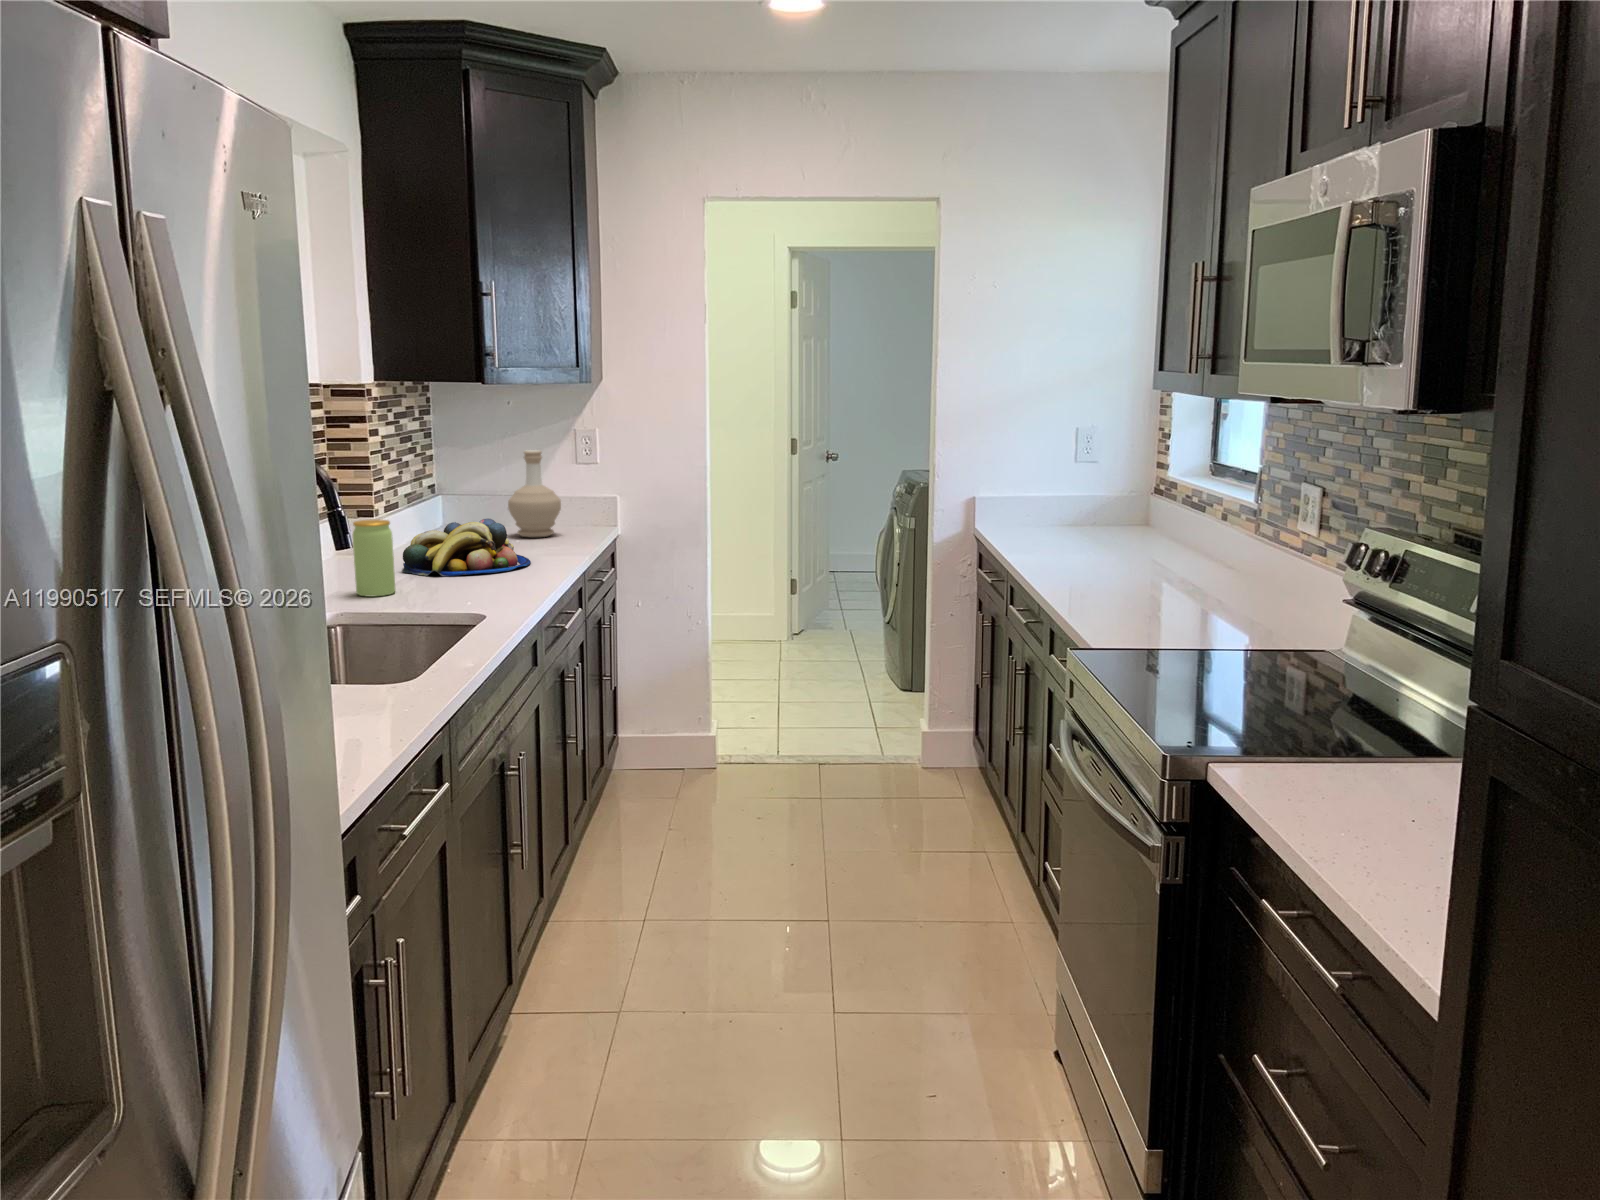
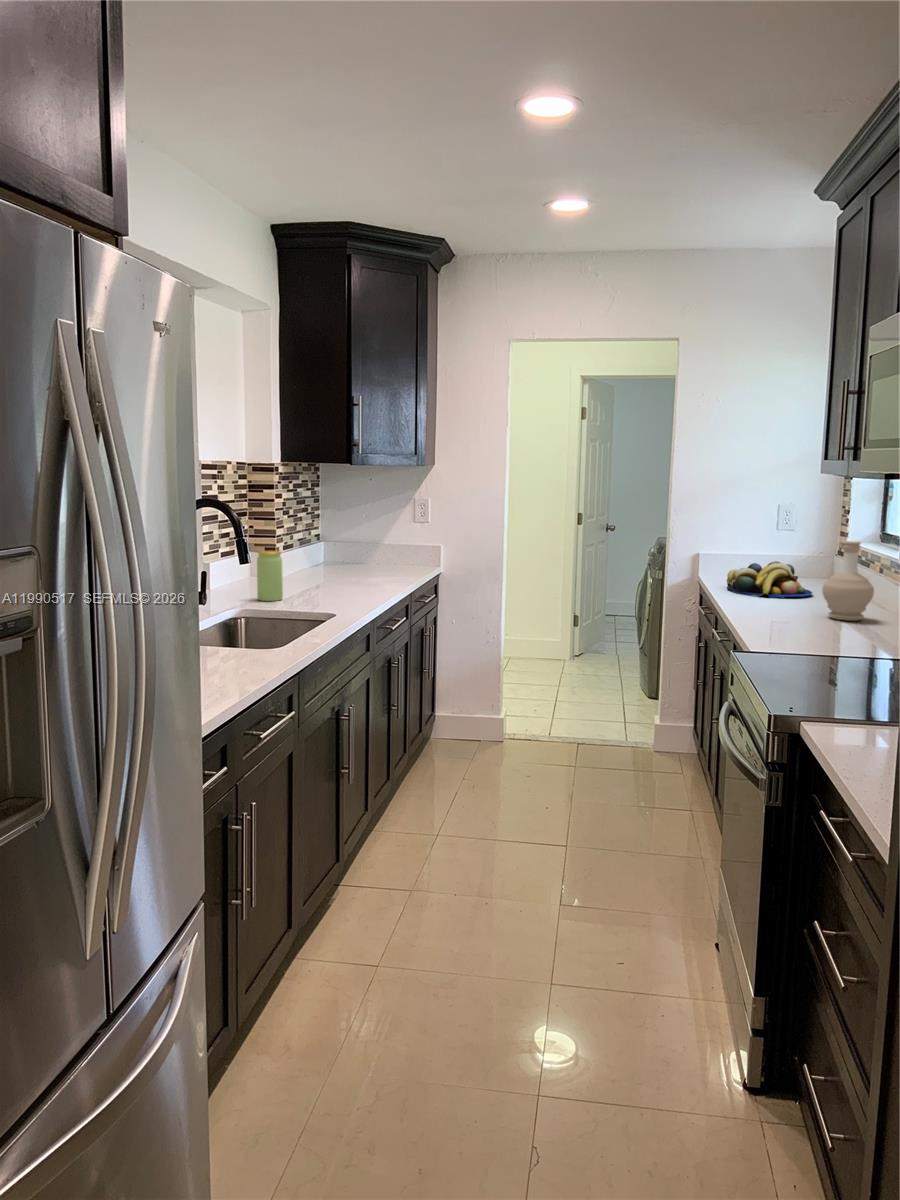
bottle: present [508,450,561,537] -> present [822,541,874,621]
fruit bowl: present [403,519,531,576] -> present [727,561,812,598]

